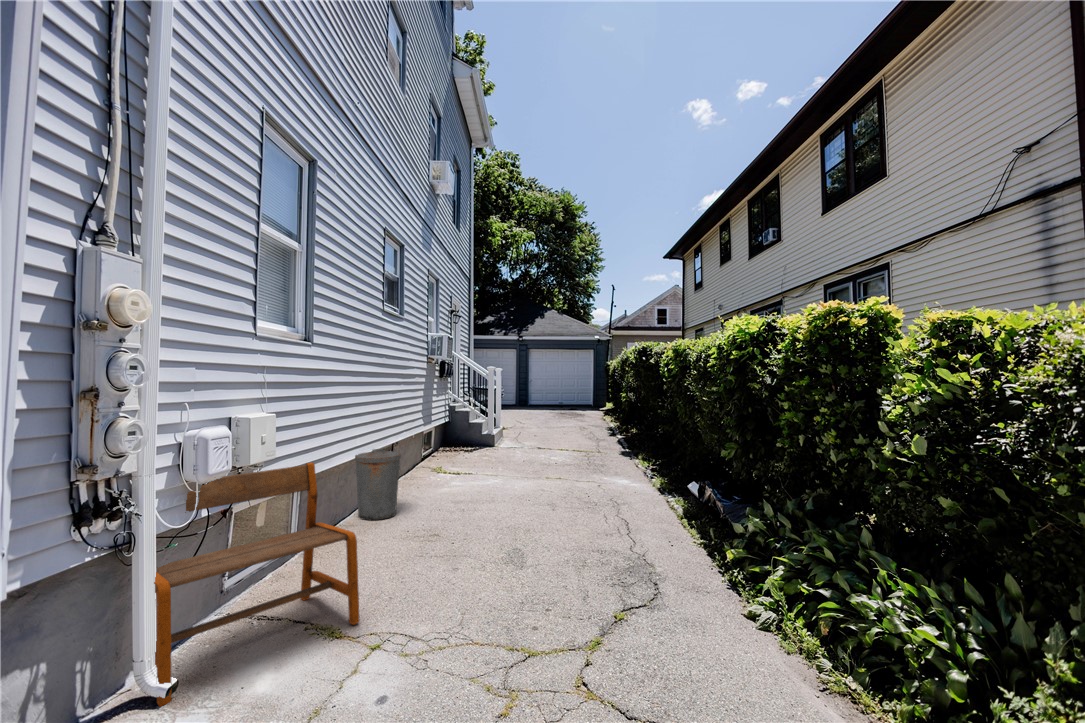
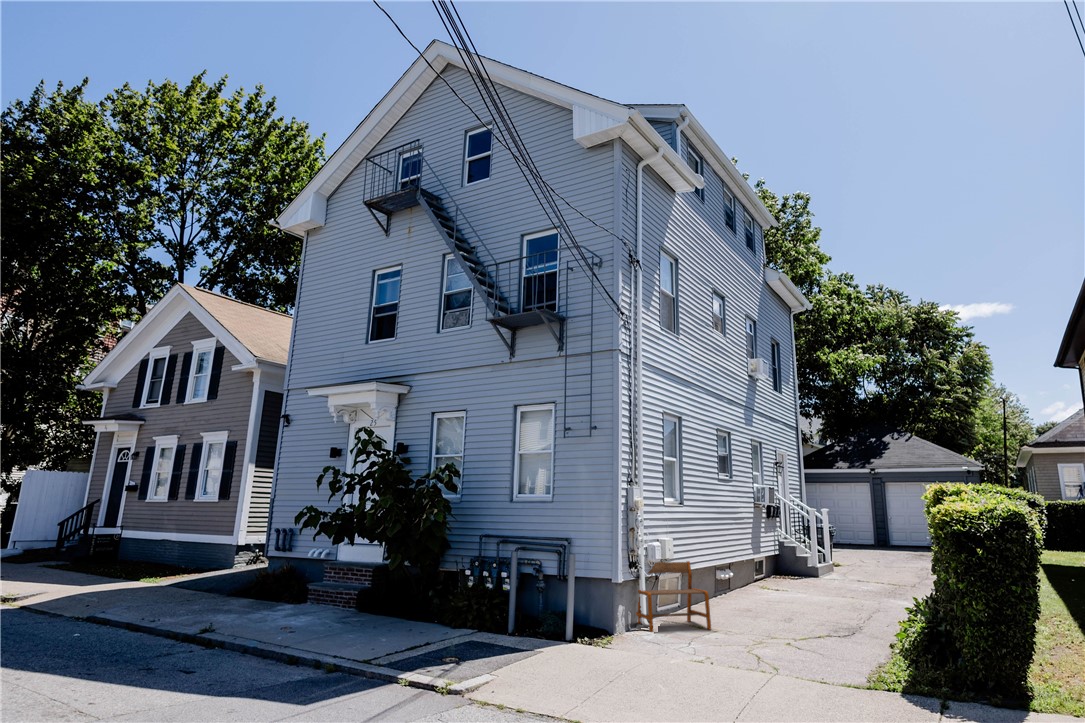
trash can: present [355,449,401,520] -> none [707,563,733,604]

